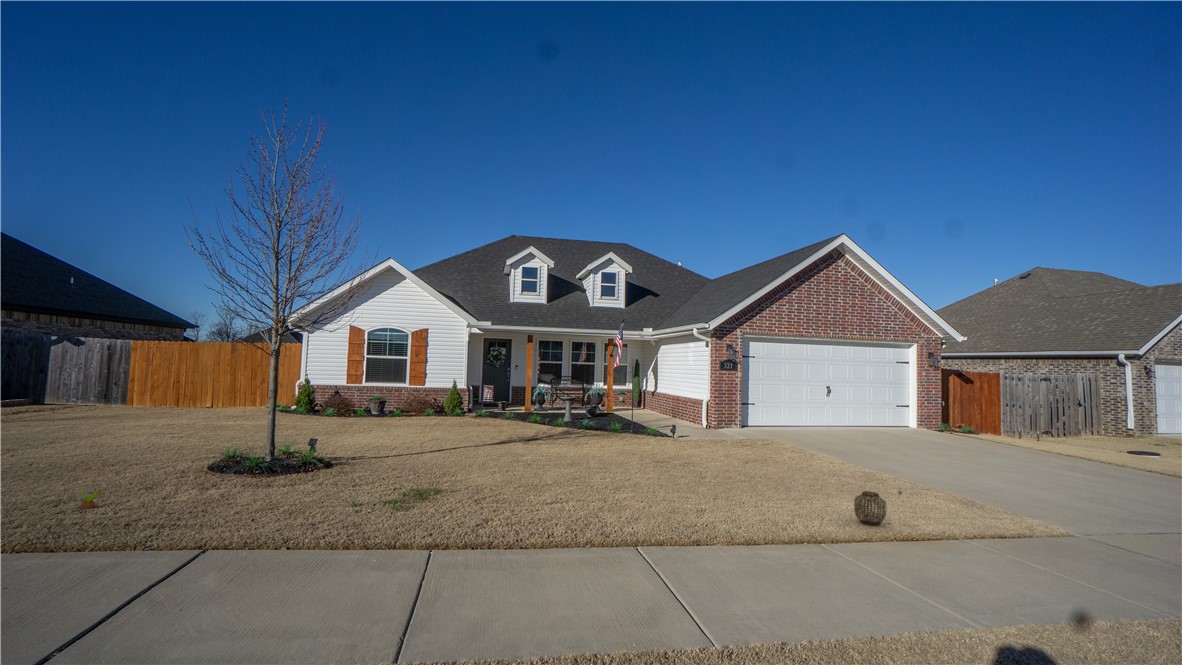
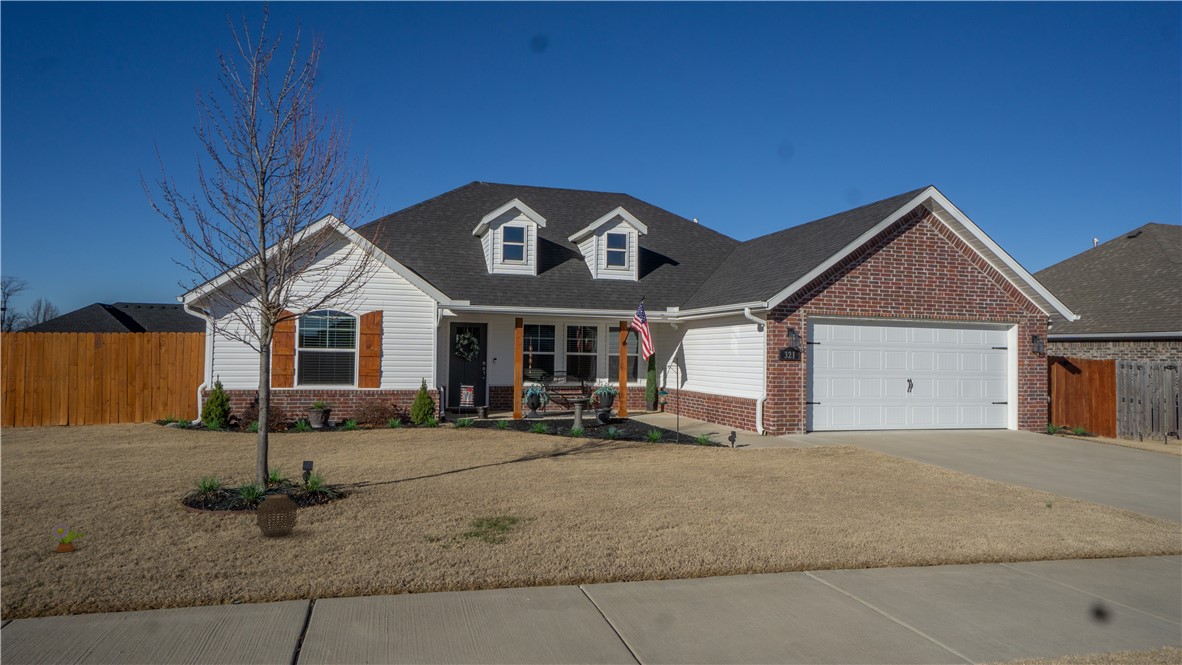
woven basket: present [854,491,886,526] -> present [257,494,297,536]

